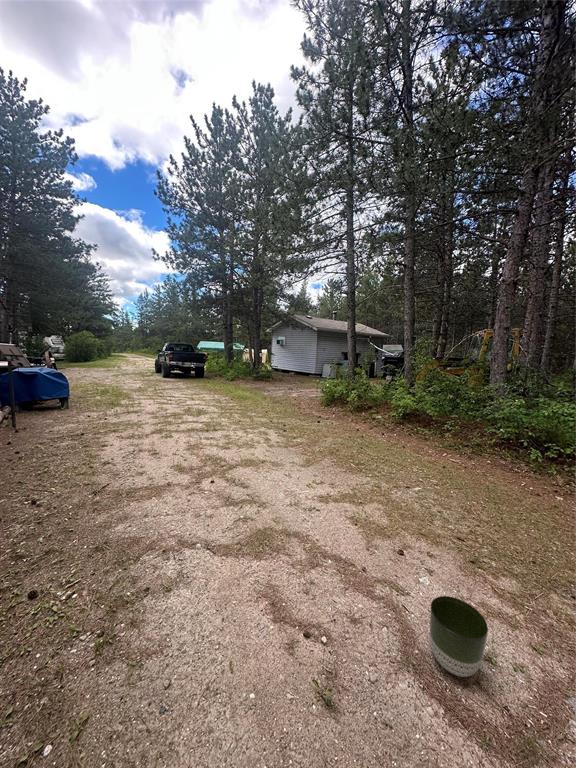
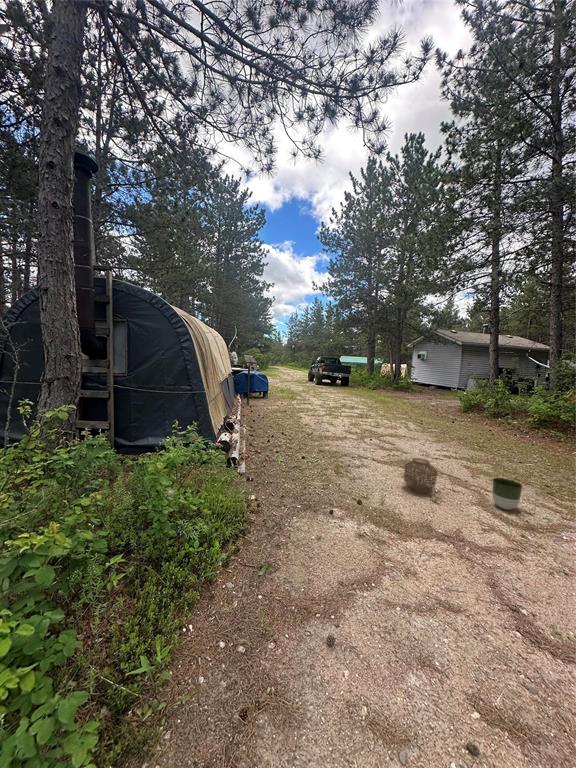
woven basket: none [256,583,327,682] -> present [404,458,437,494]

